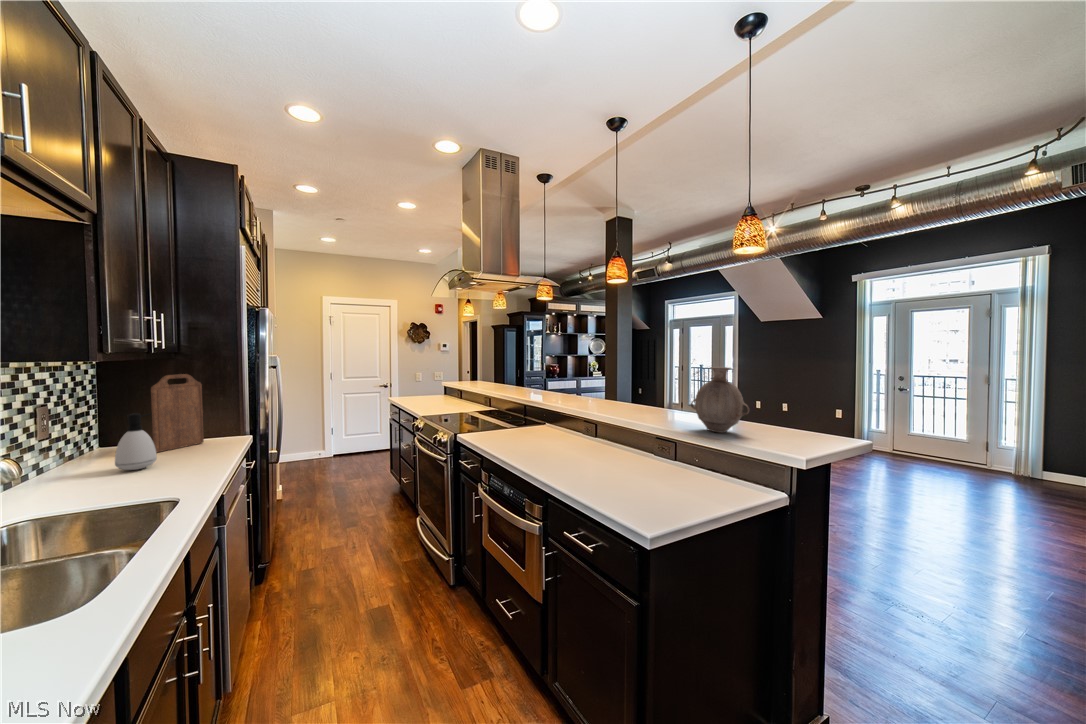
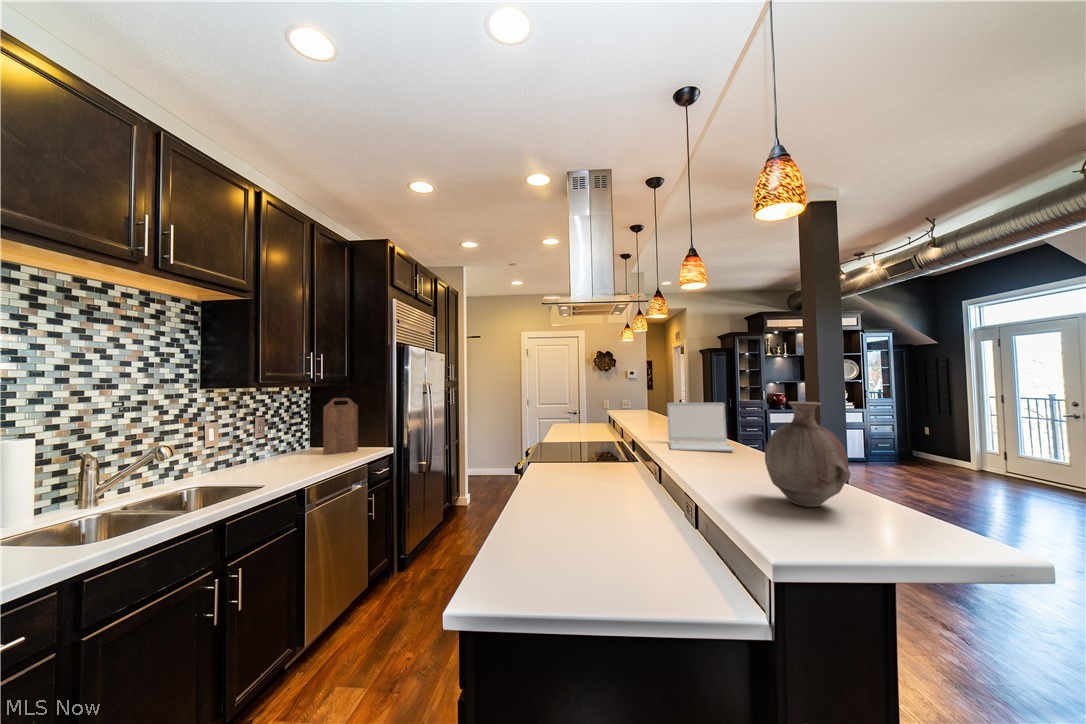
laptop: none [559,370,617,409] -> present [667,403,734,451]
soap dispenser: present [115,413,157,470] -> none [283,425,307,465]

